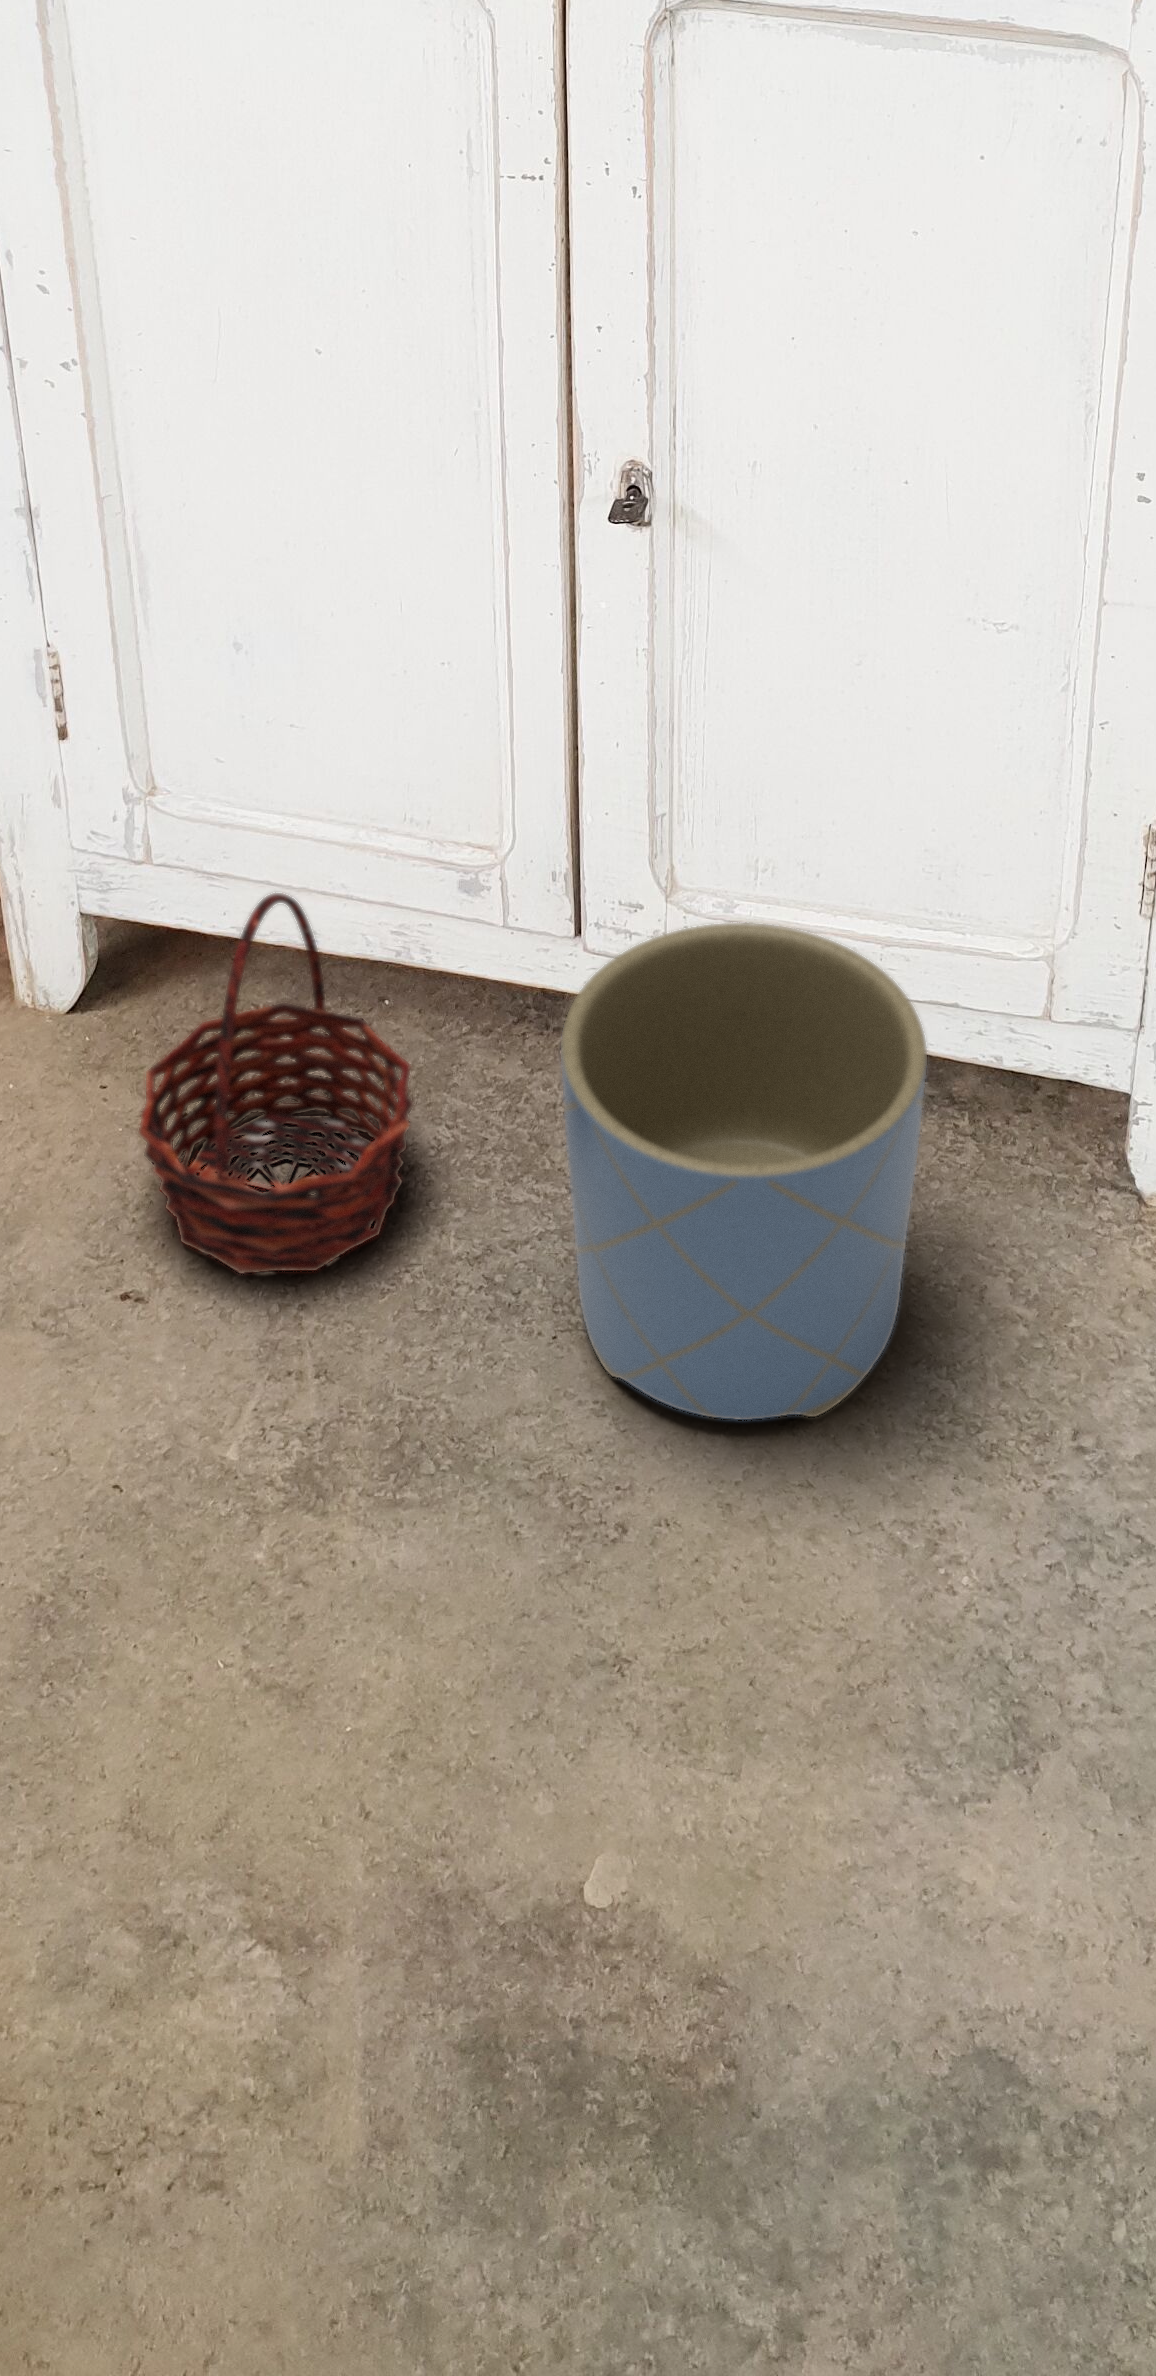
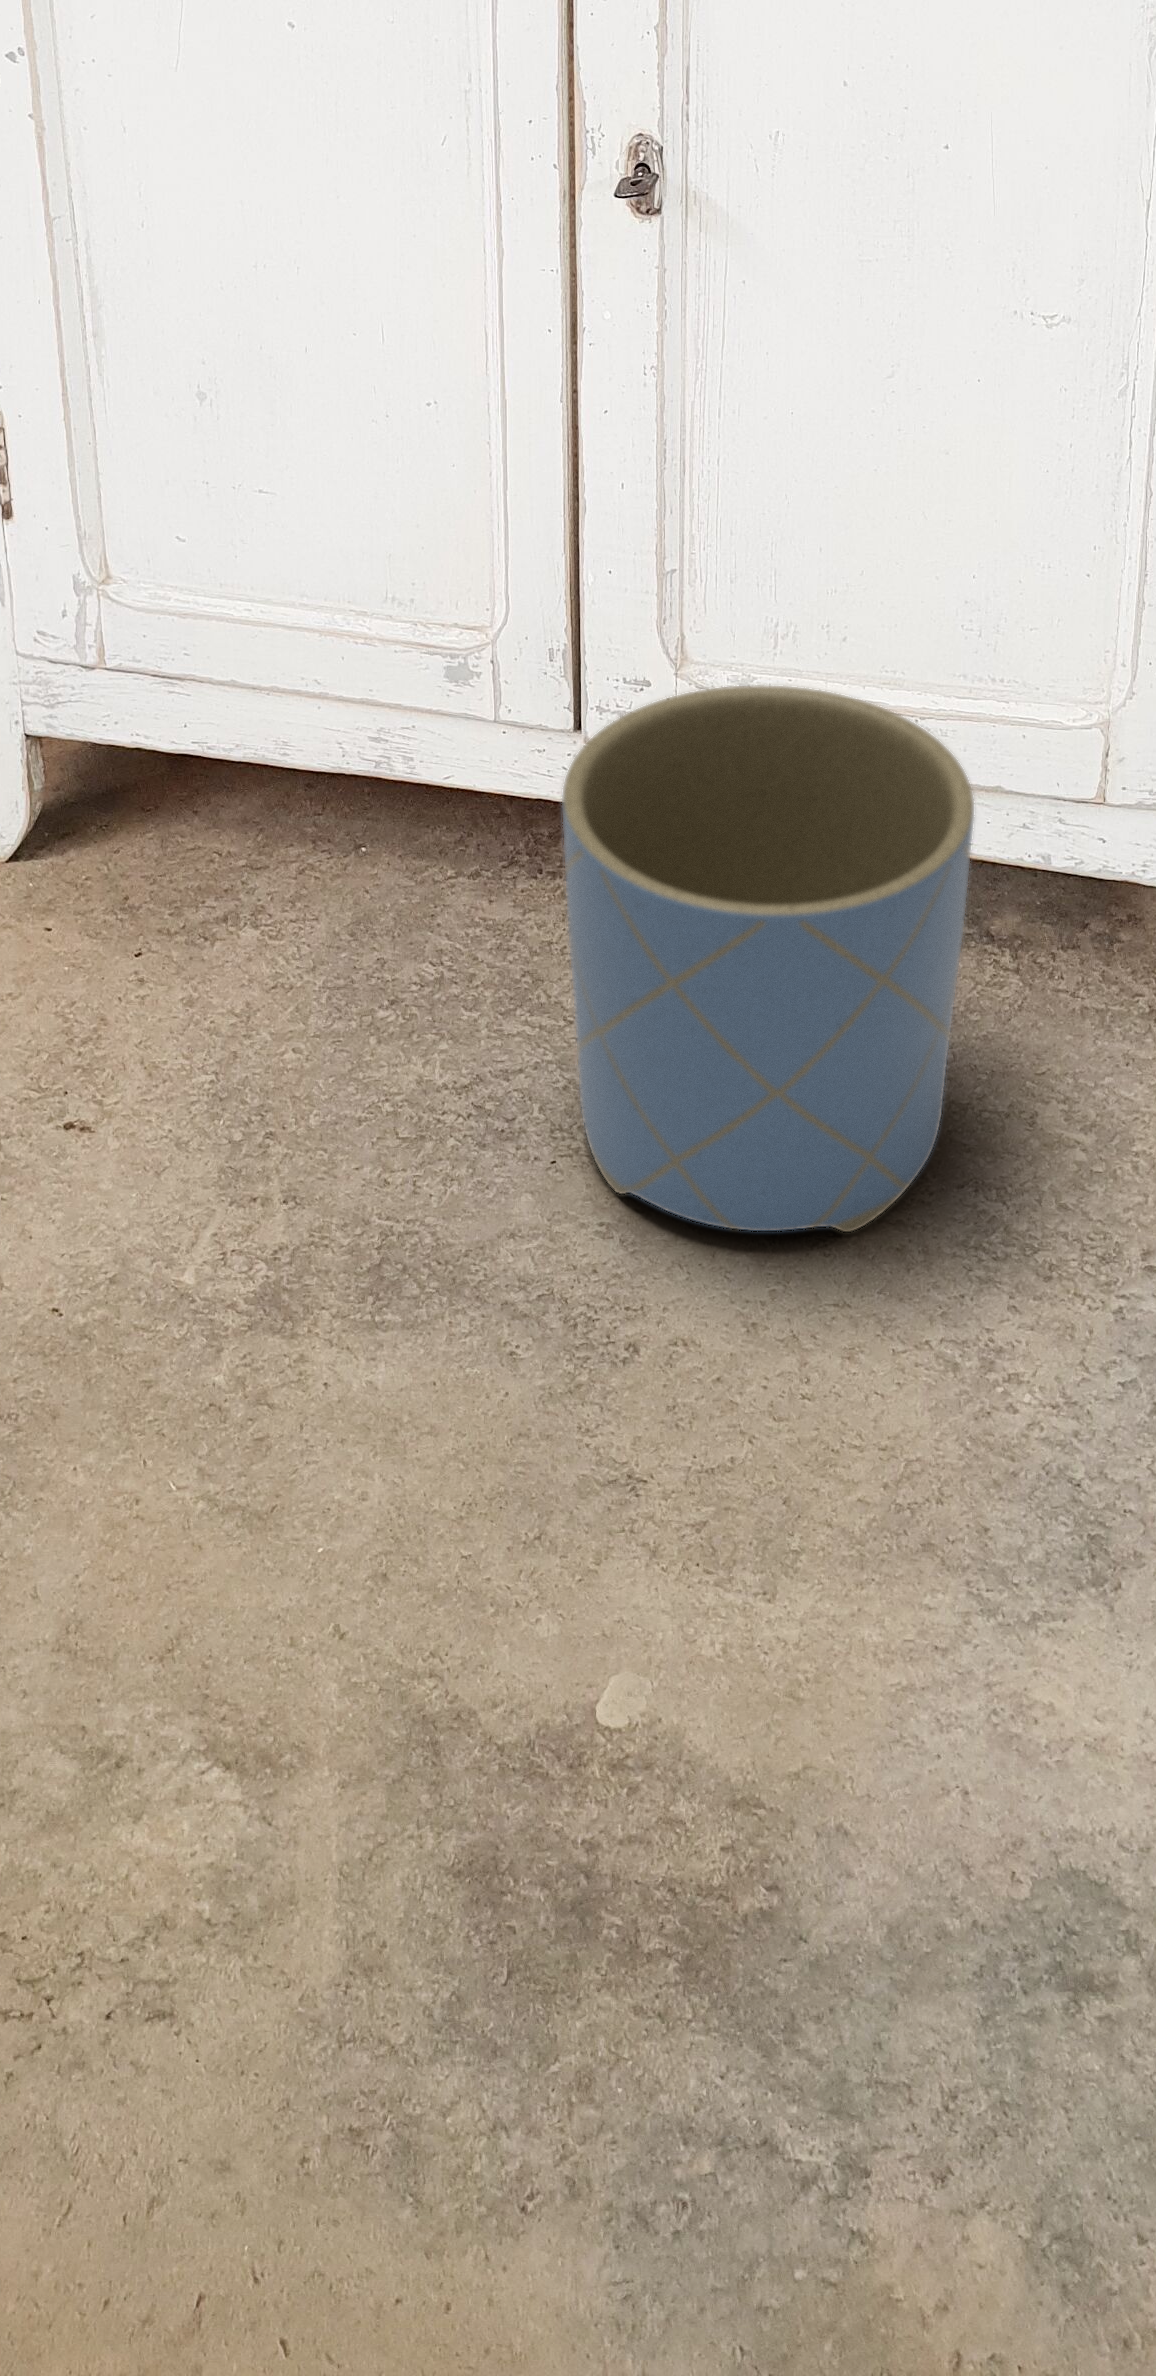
basket: present [139,893,413,1273] -> none [84,658,394,1096]

